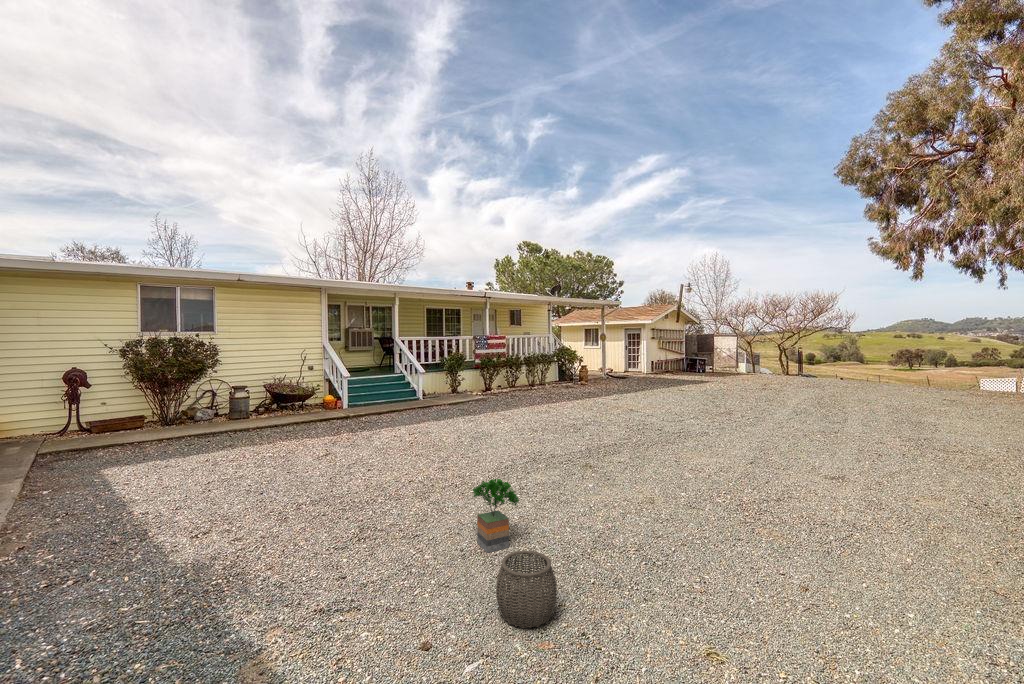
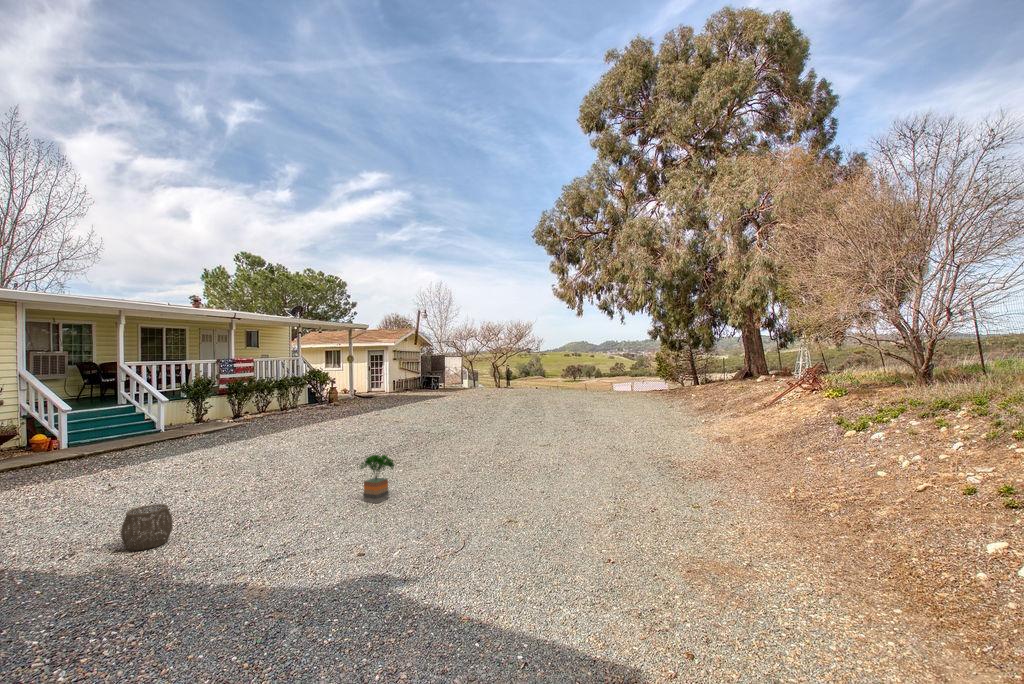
woven basket: present [496,550,557,628] -> present [121,504,173,551]

